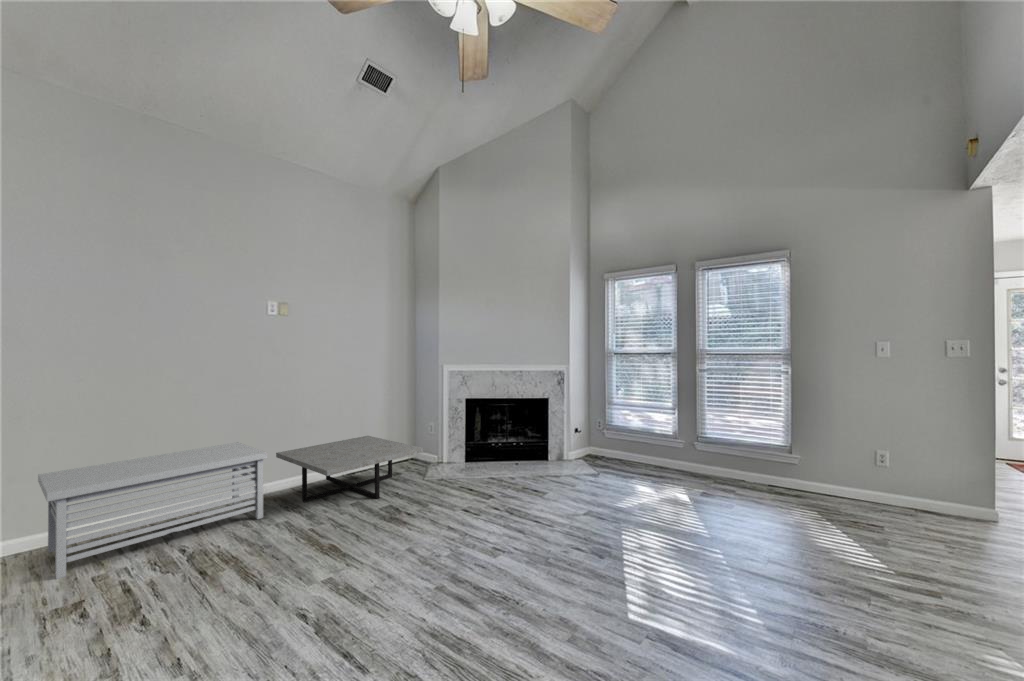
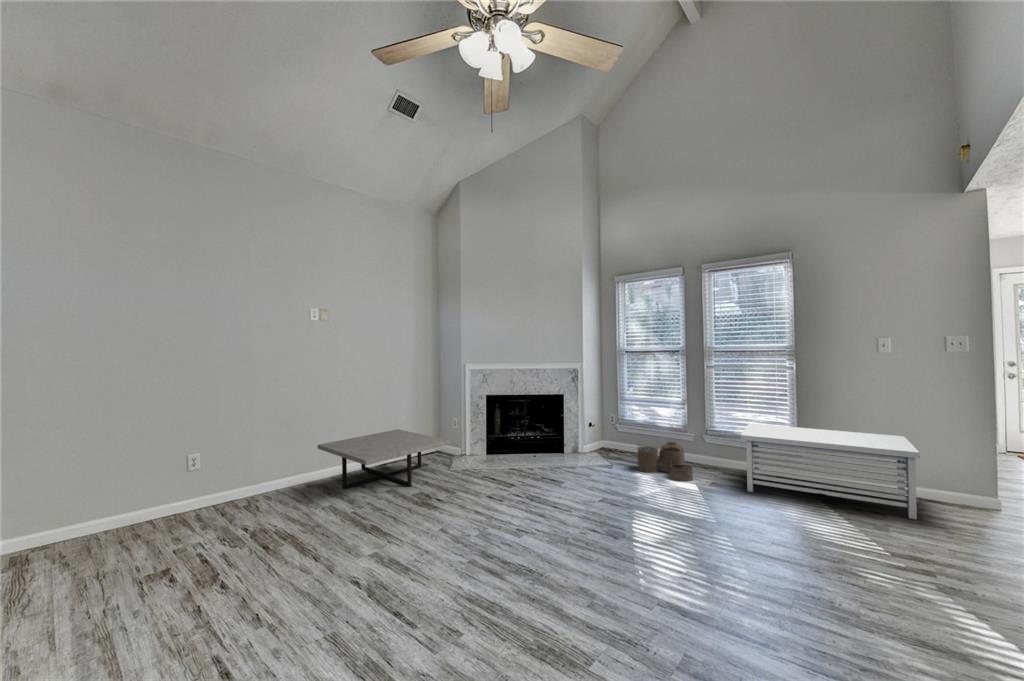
storage bench: present [38,442,267,579] -> present [741,424,920,519]
woven basket: none [625,447,683,492] -> present [637,442,693,481]

